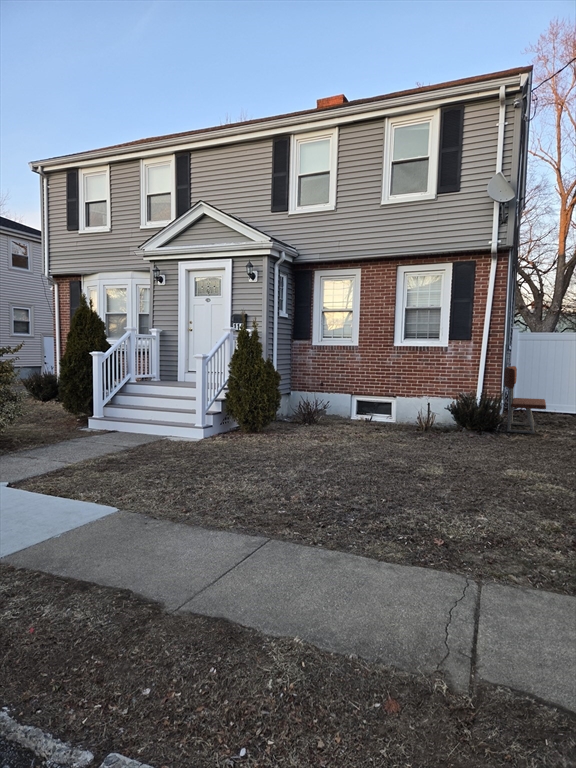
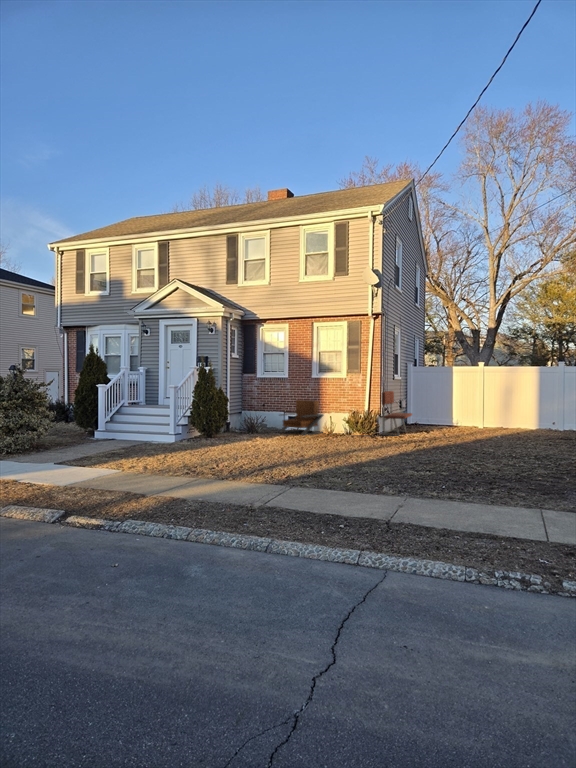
lounge chair: none [348,377,415,430] -> present [280,400,324,435]

